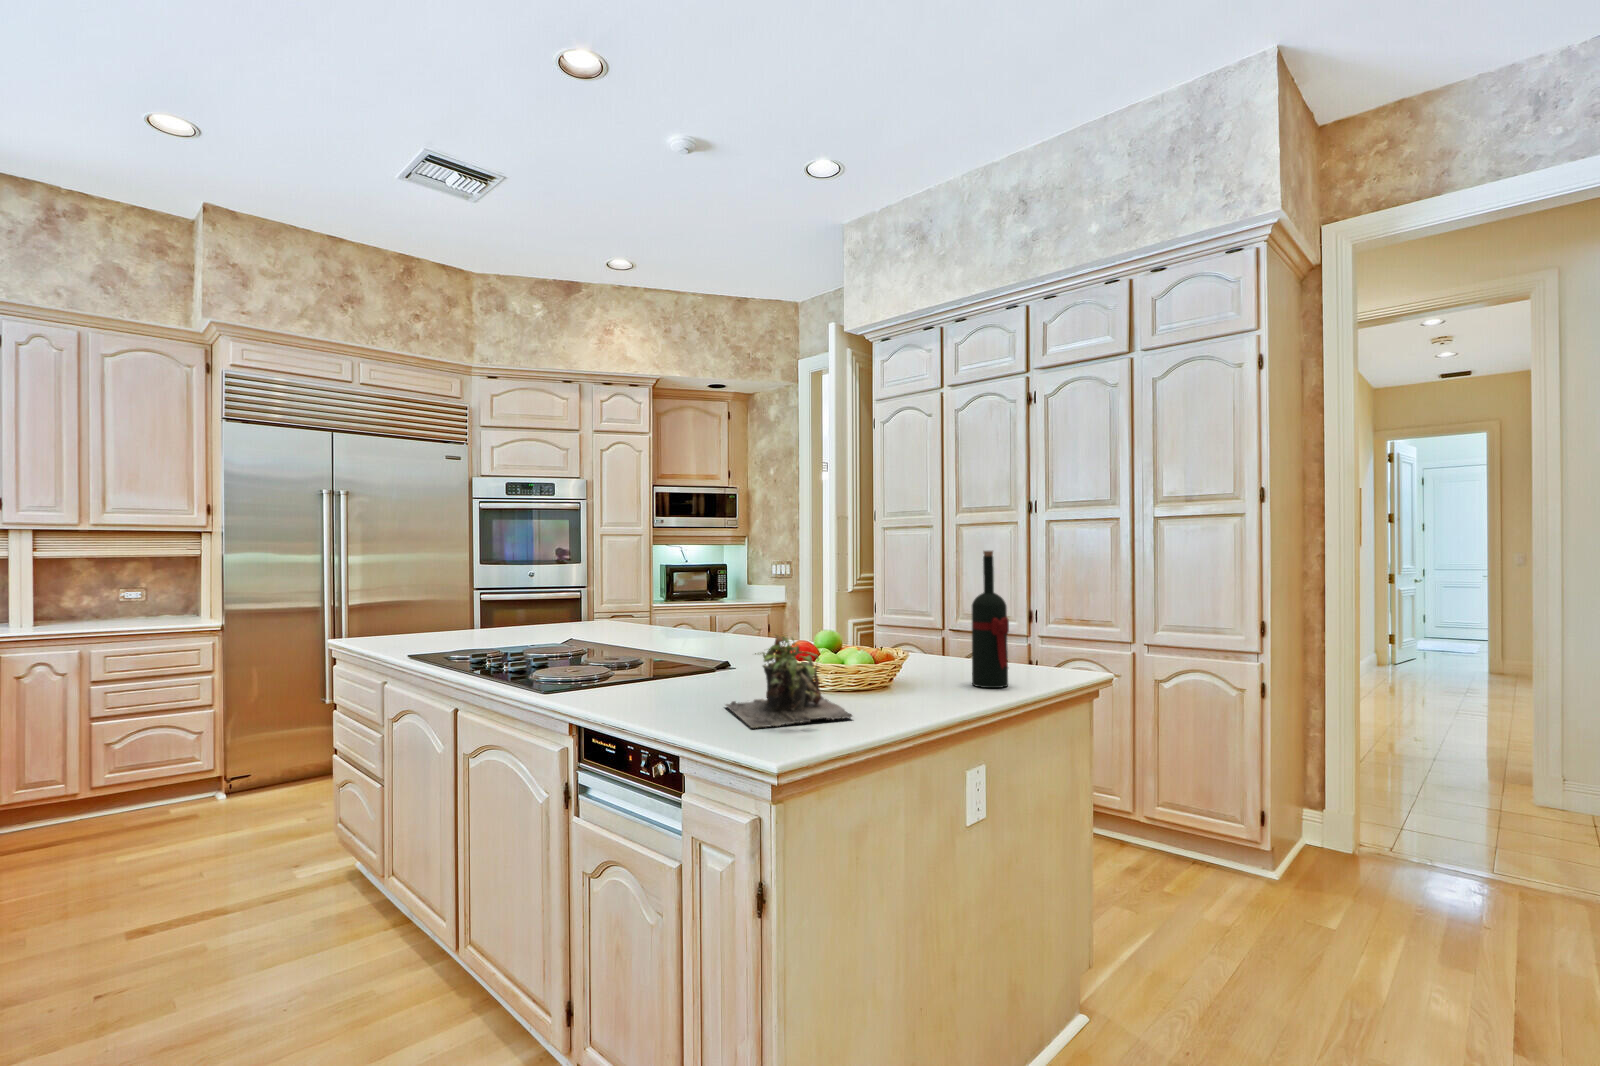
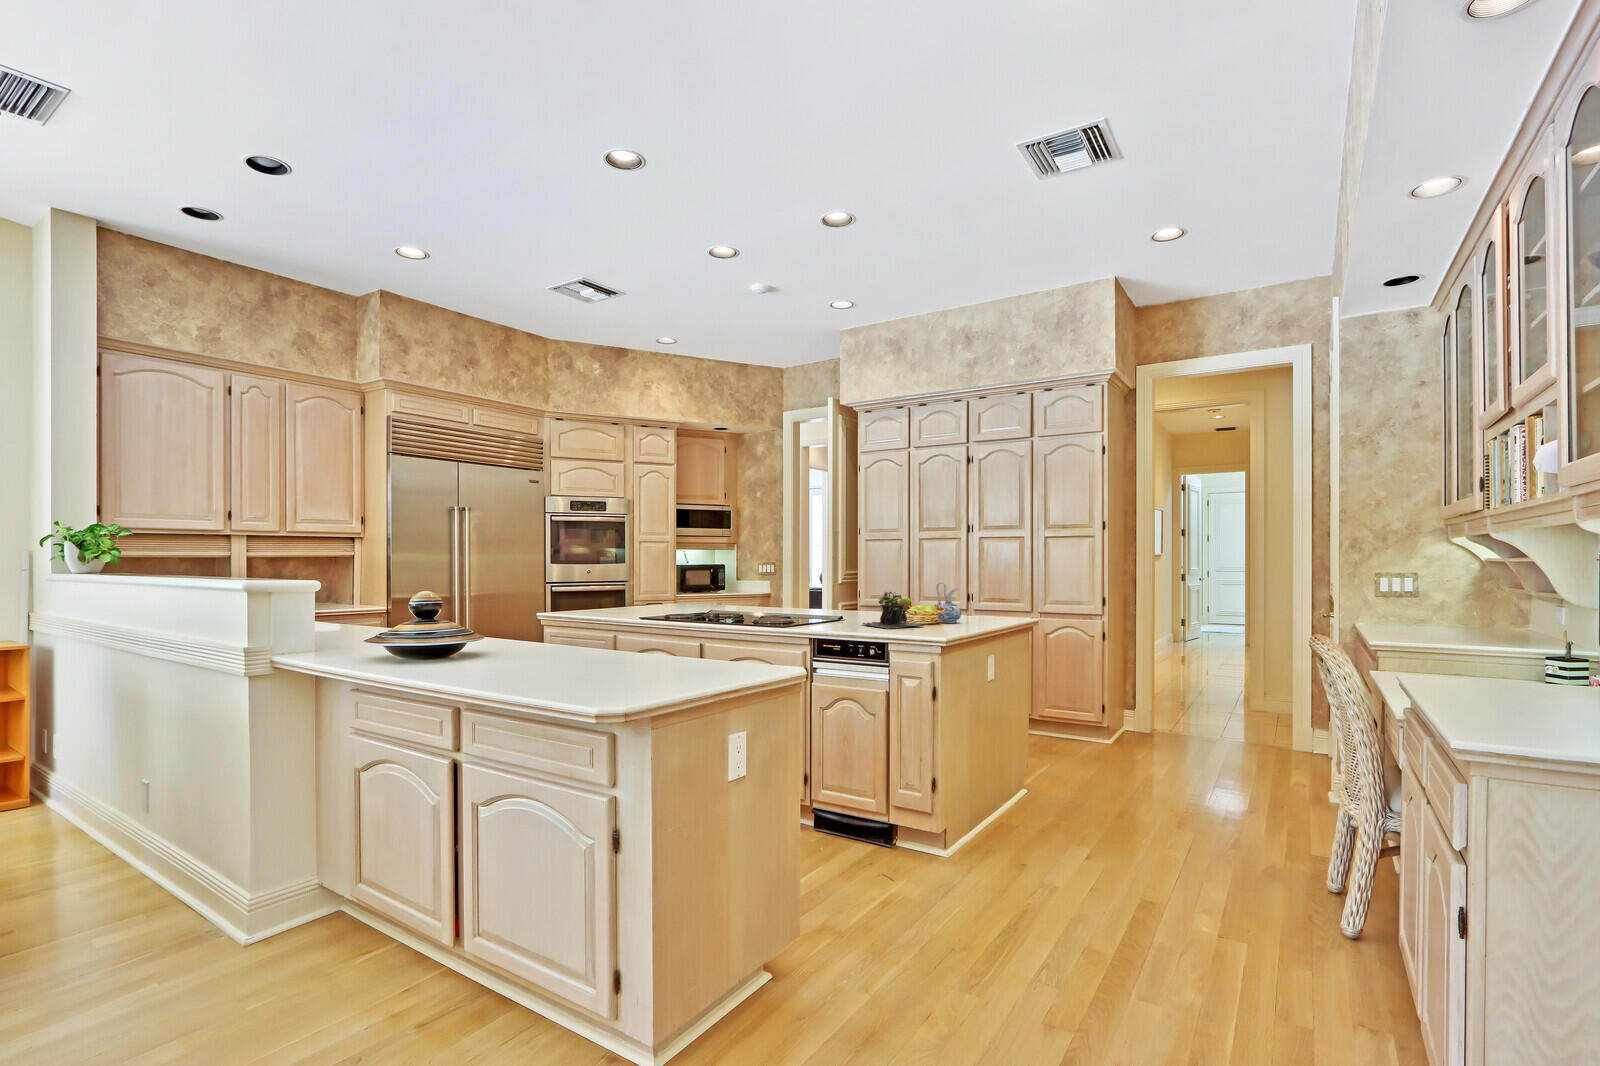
wine bottle: present [972,551,1009,688] -> none [964,555,983,620]
ceramic pitcher: none [901,610,955,700] -> present [936,582,961,623]

